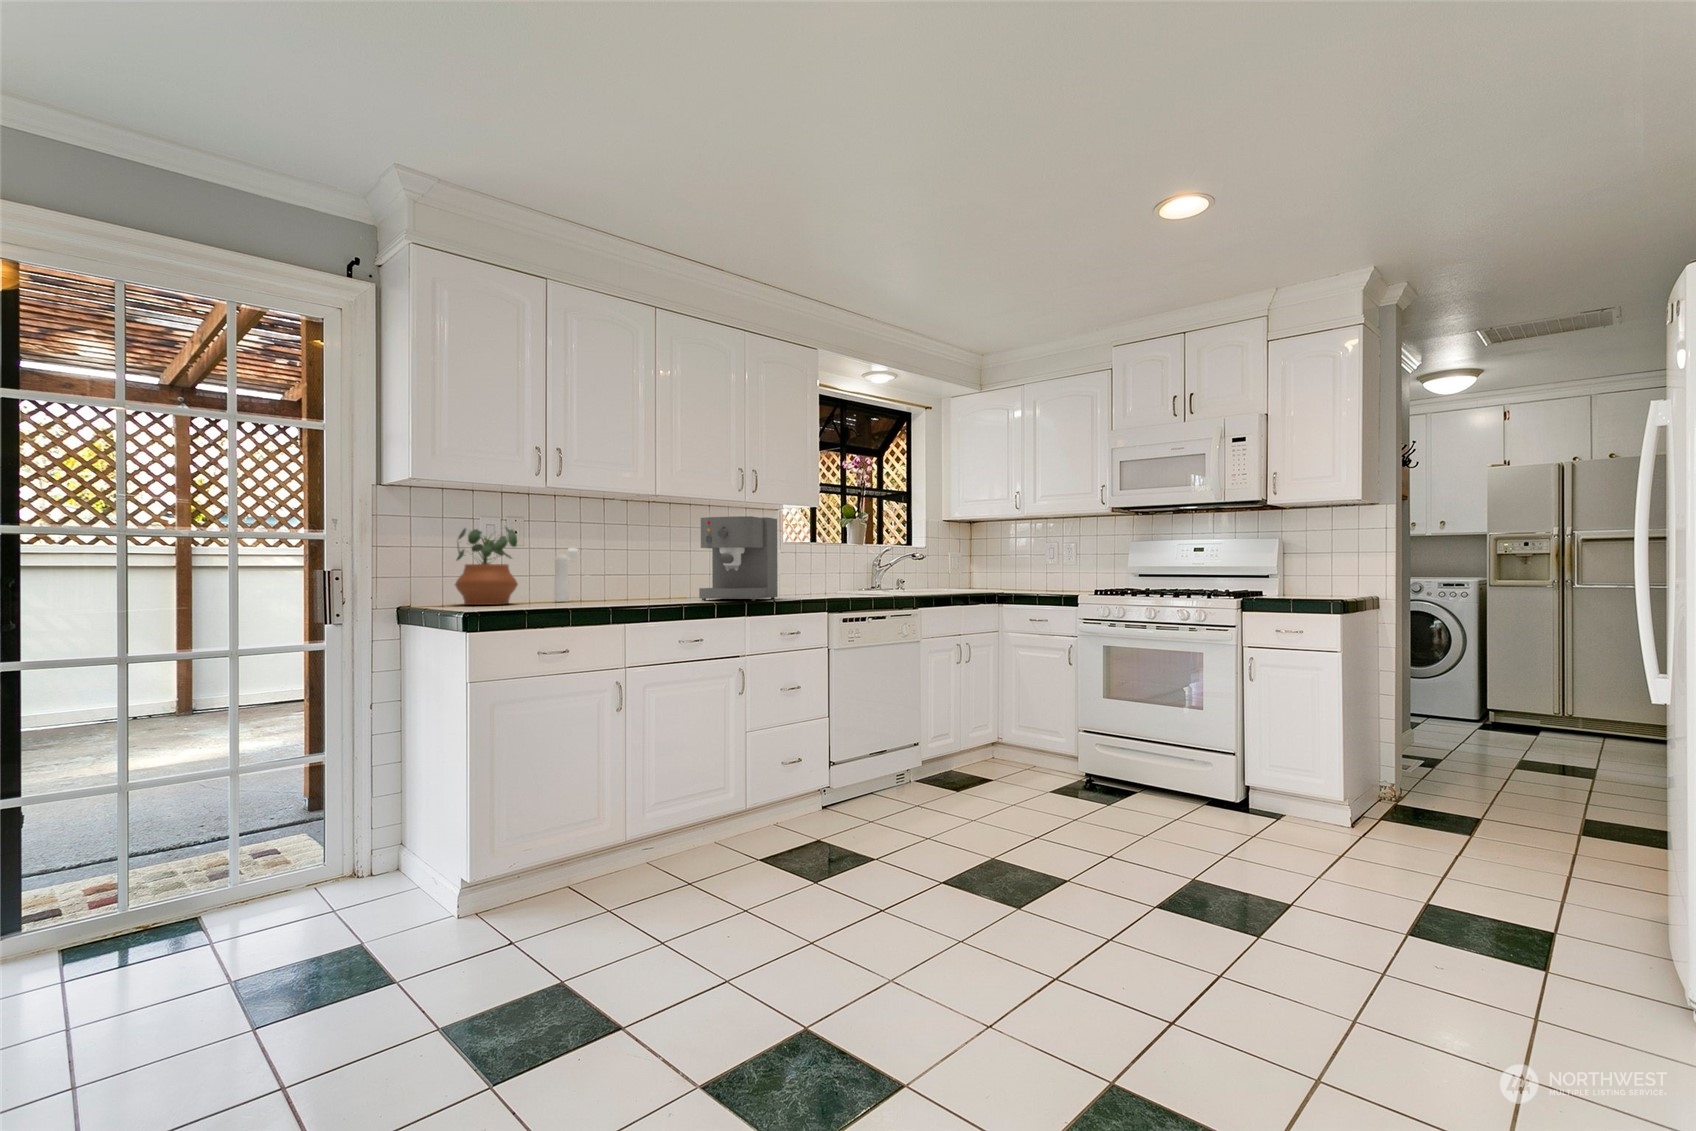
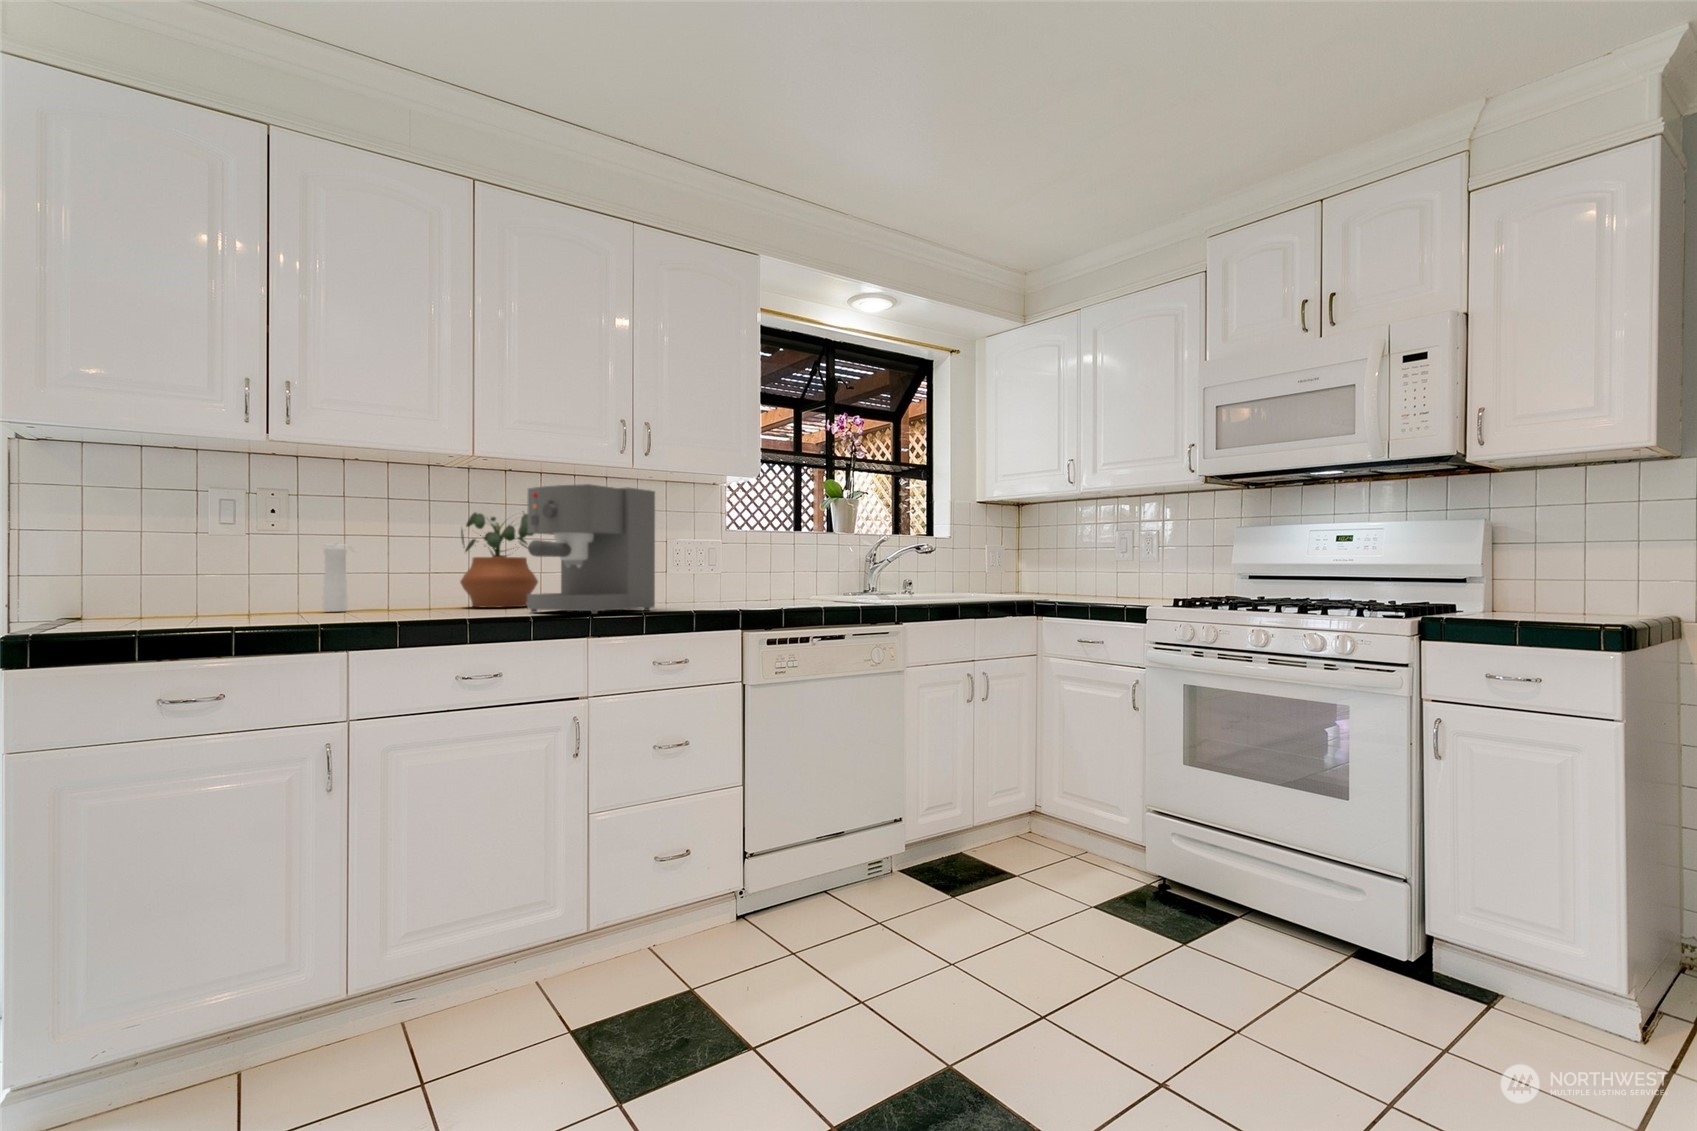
potted plant: present [455,528,518,605] -> present [460,511,538,608]

